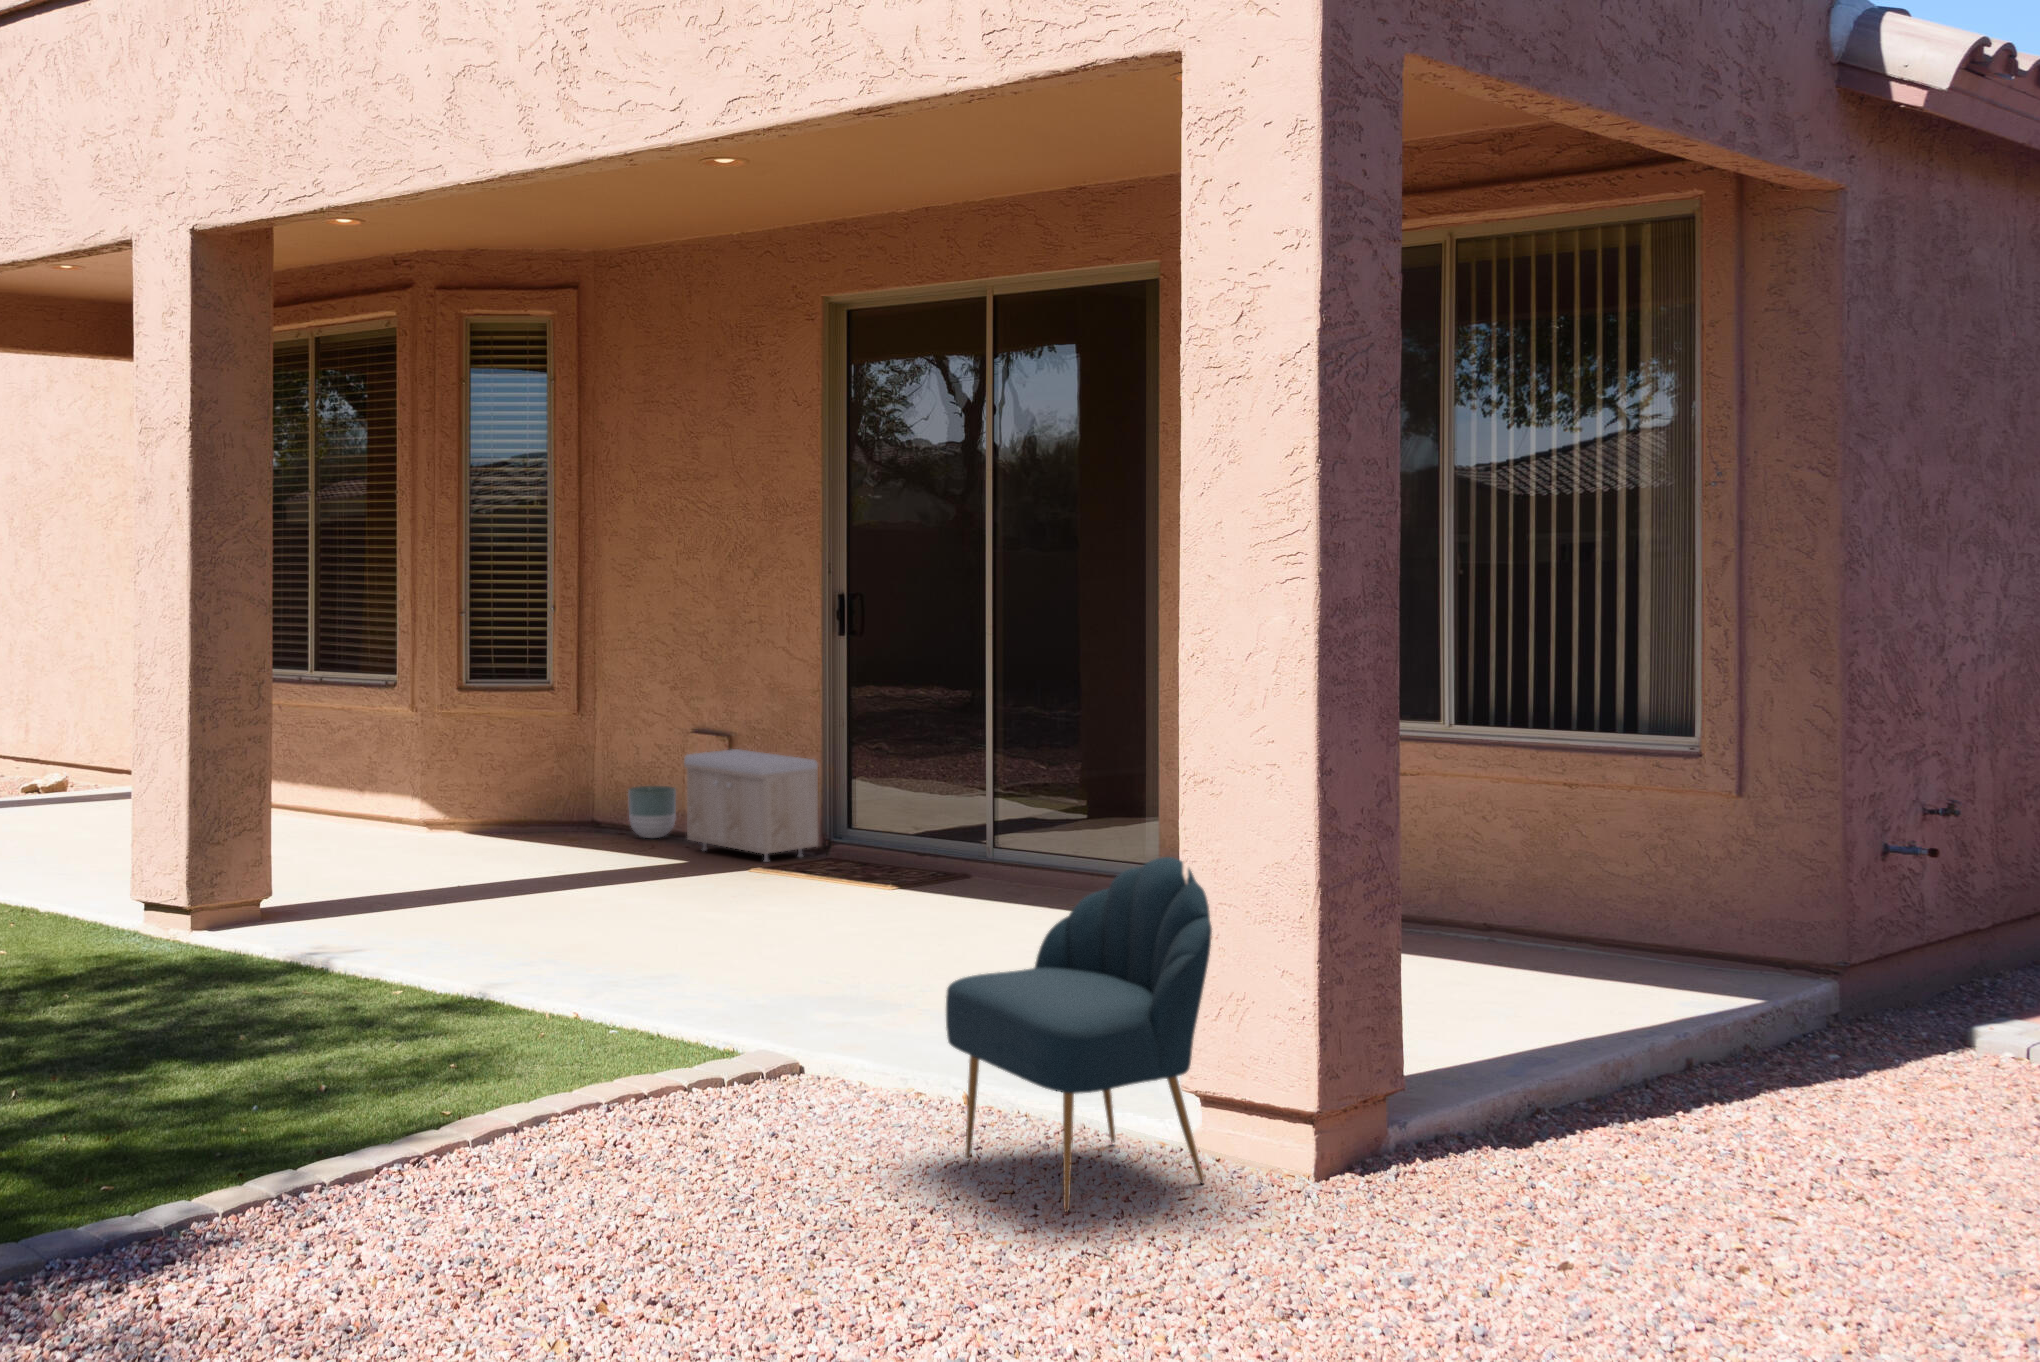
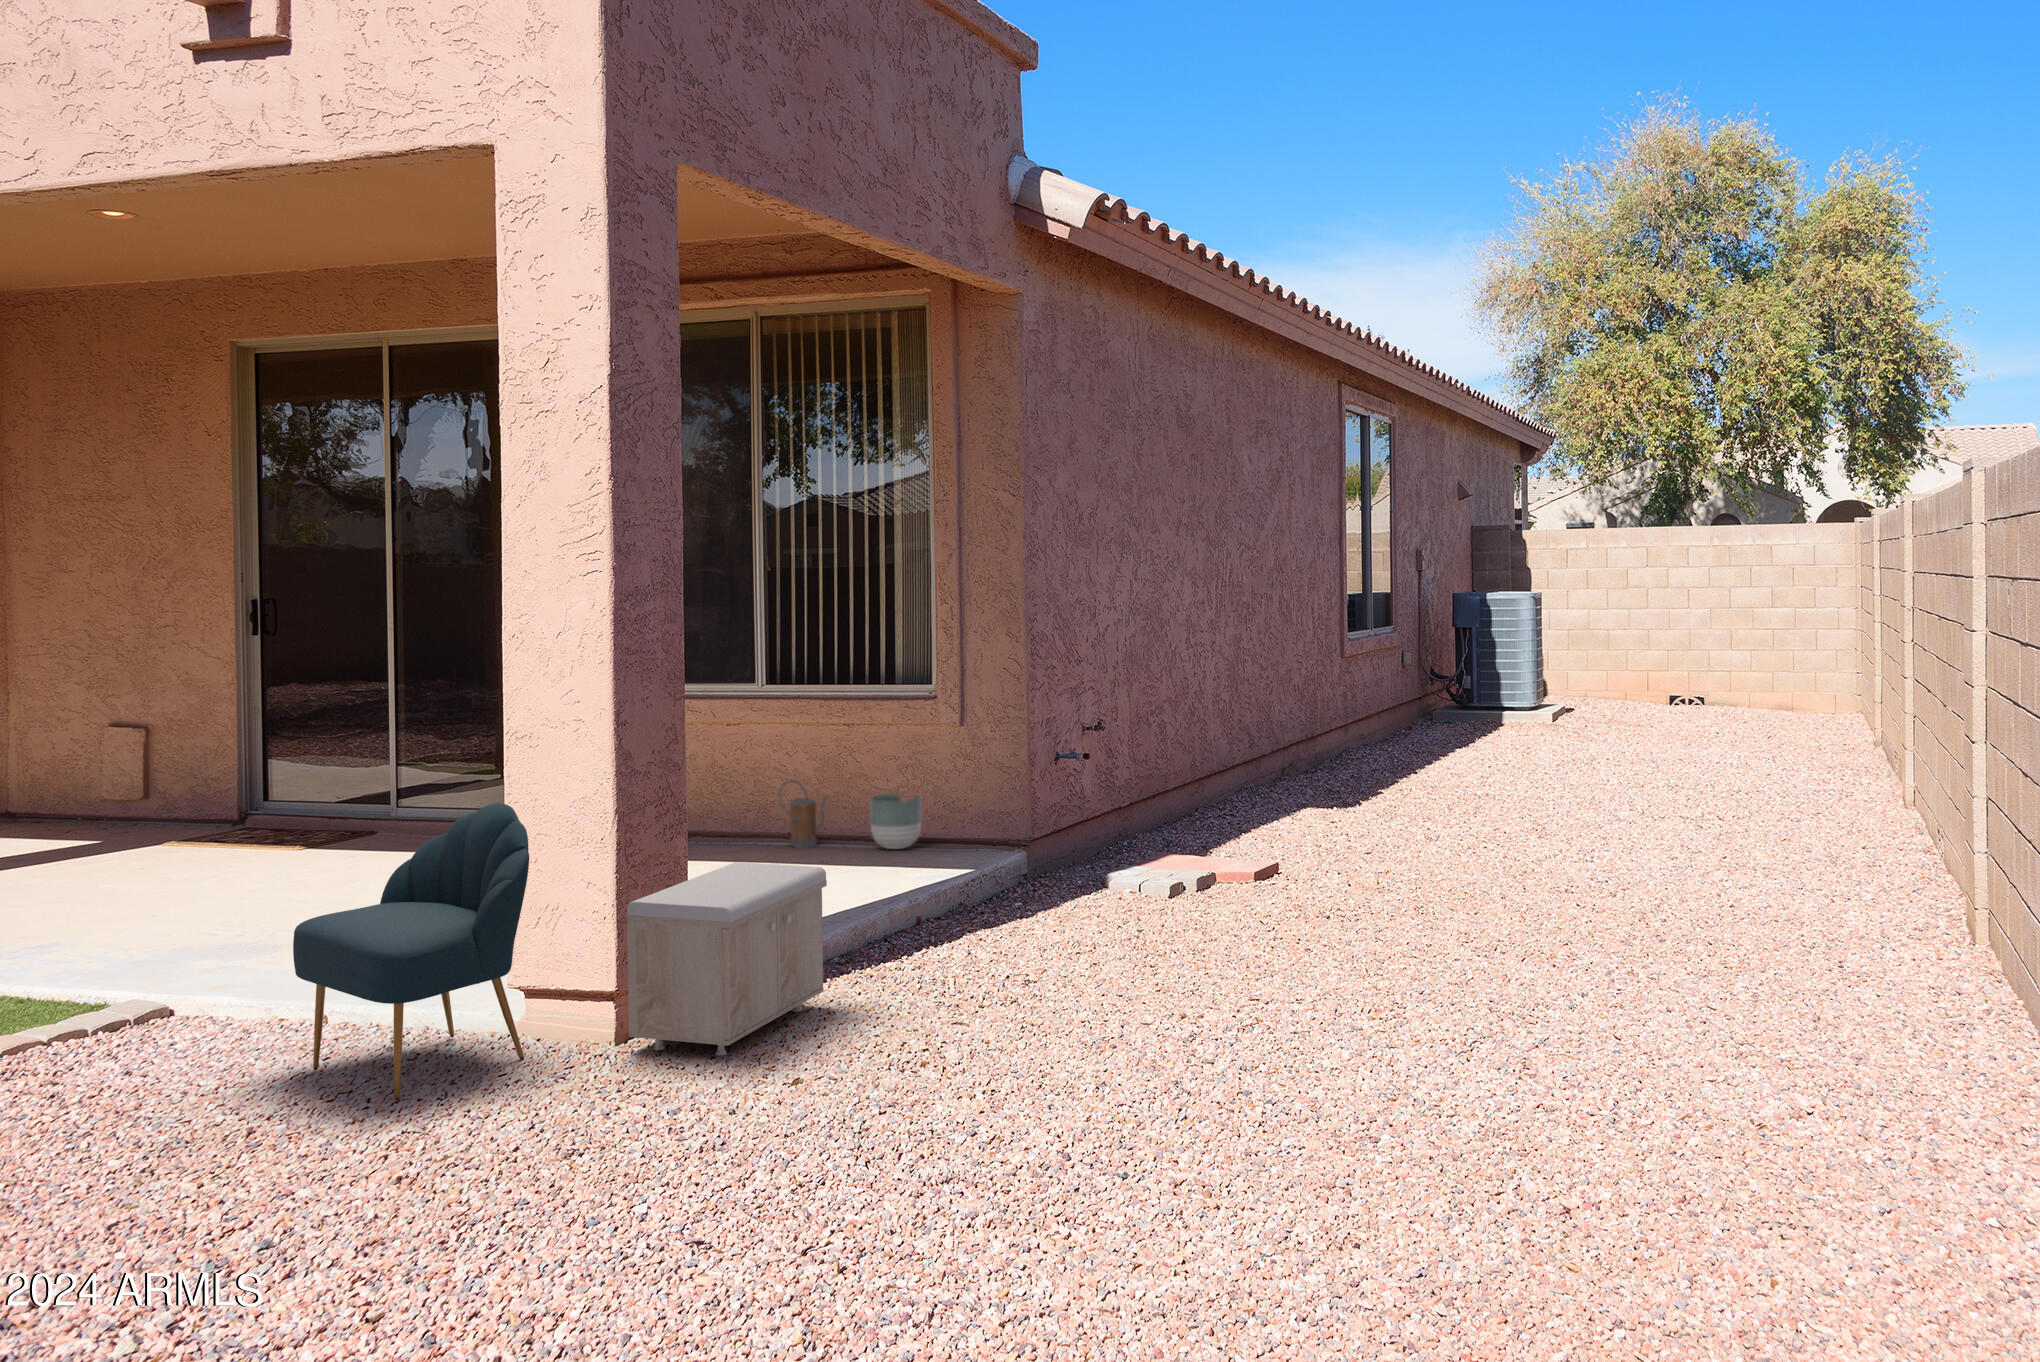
storage bench: present [684,749,819,862] -> present [627,862,827,1055]
planter: present [628,786,676,838] -> present [870,793,921,849]
watering can: none [1466,852,1537,945] -> present [778,780,827,848]

